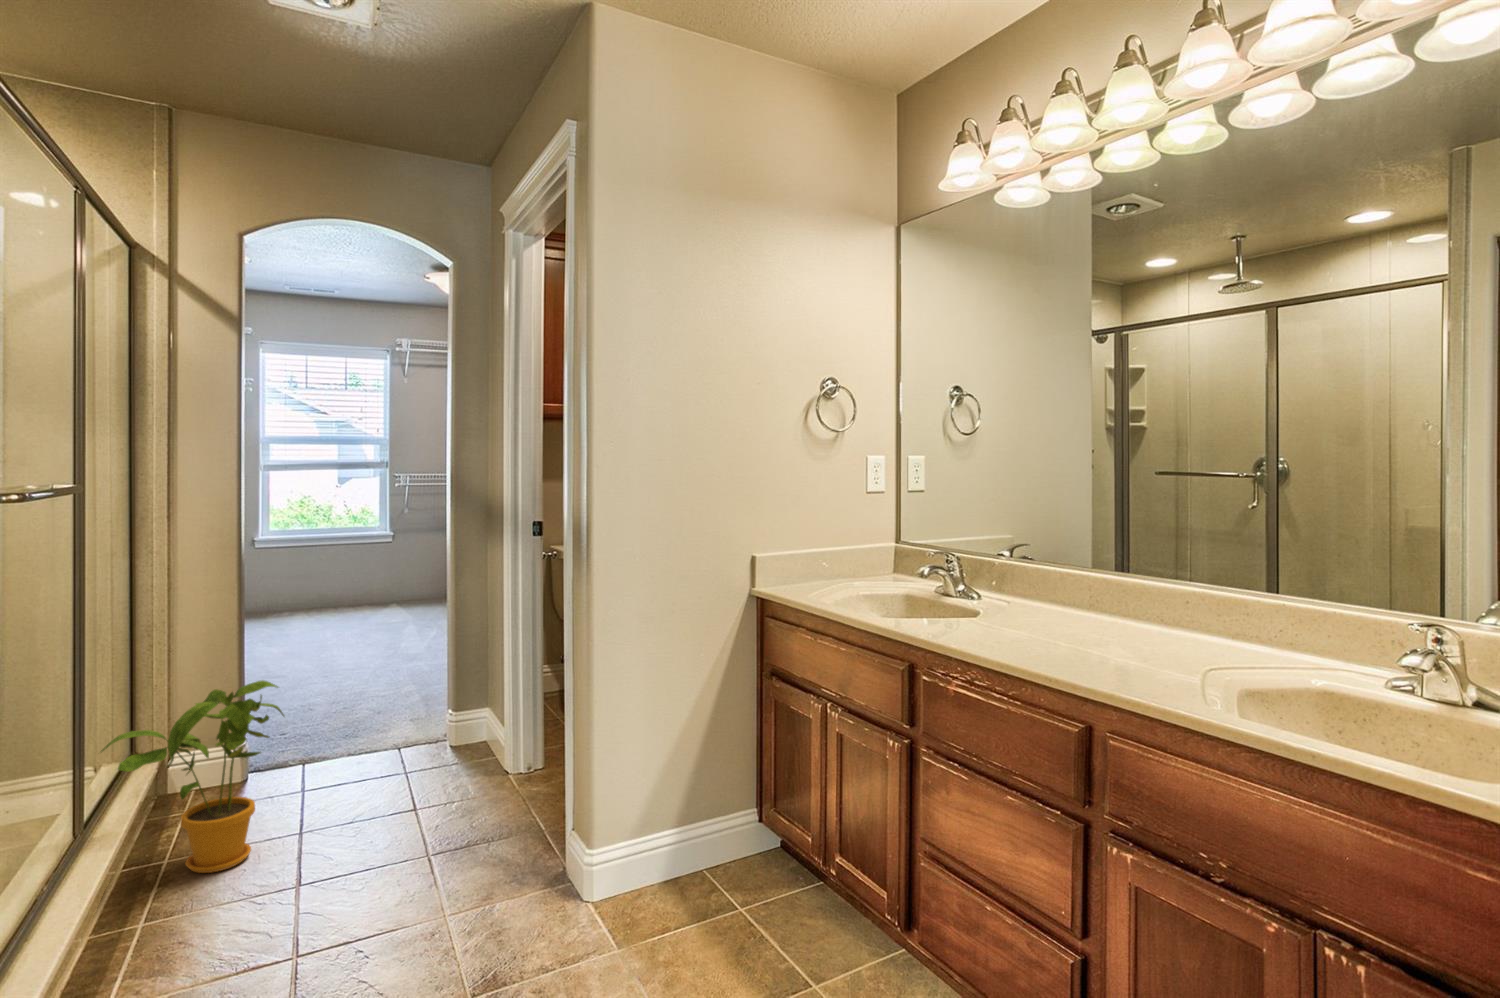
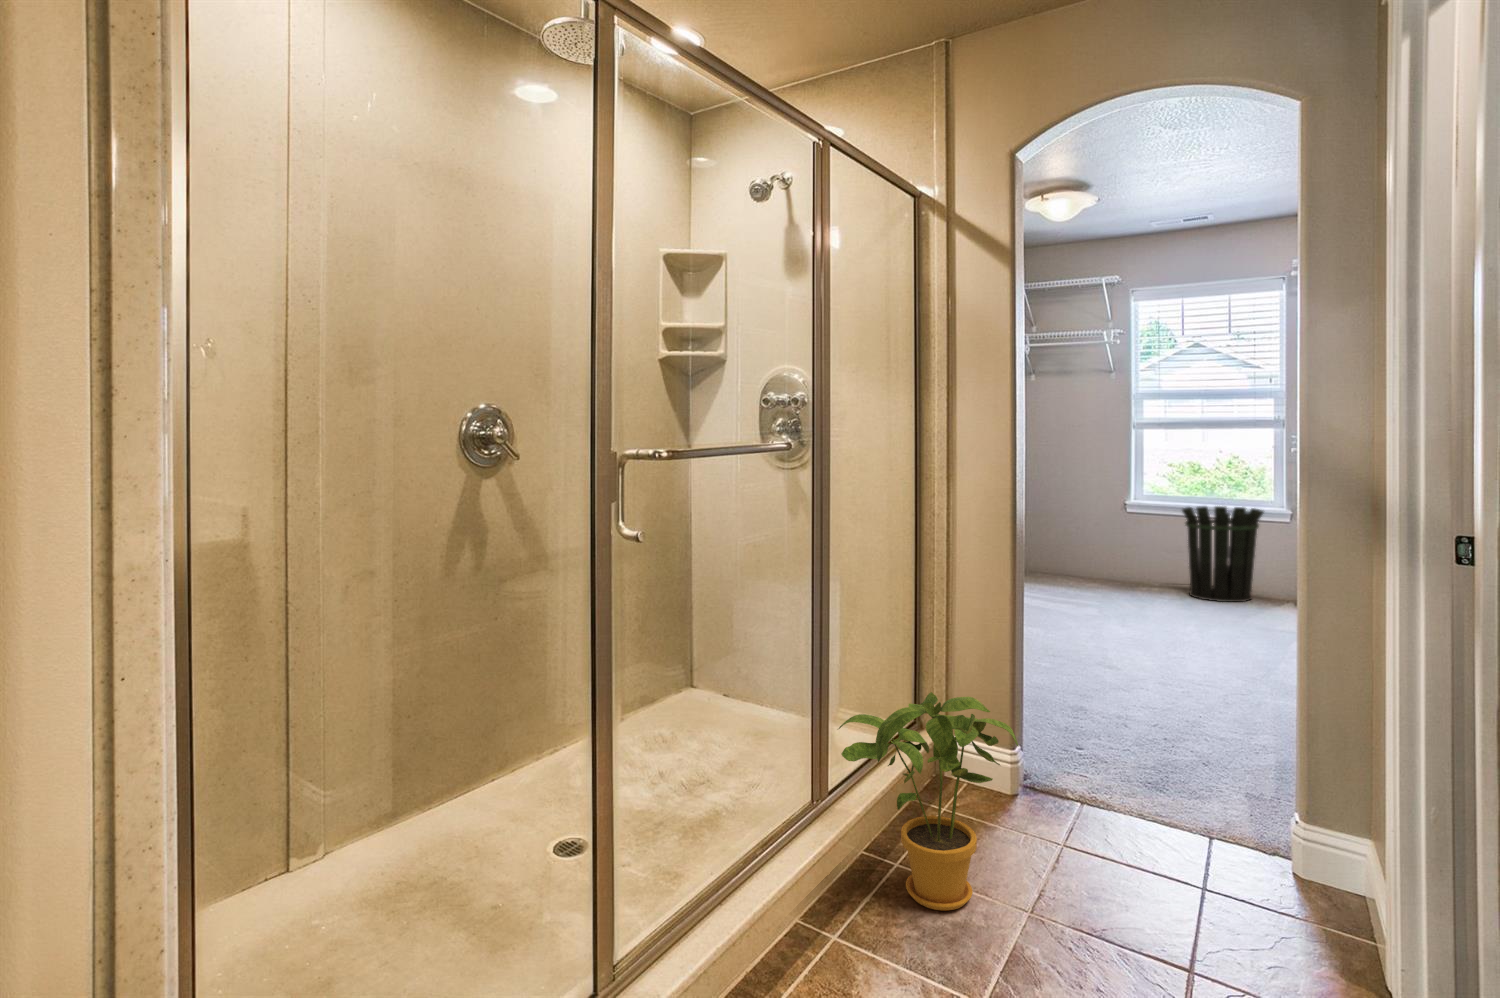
waste bin: none [311,536,379,617] -> present [1182,506,1263,602]

